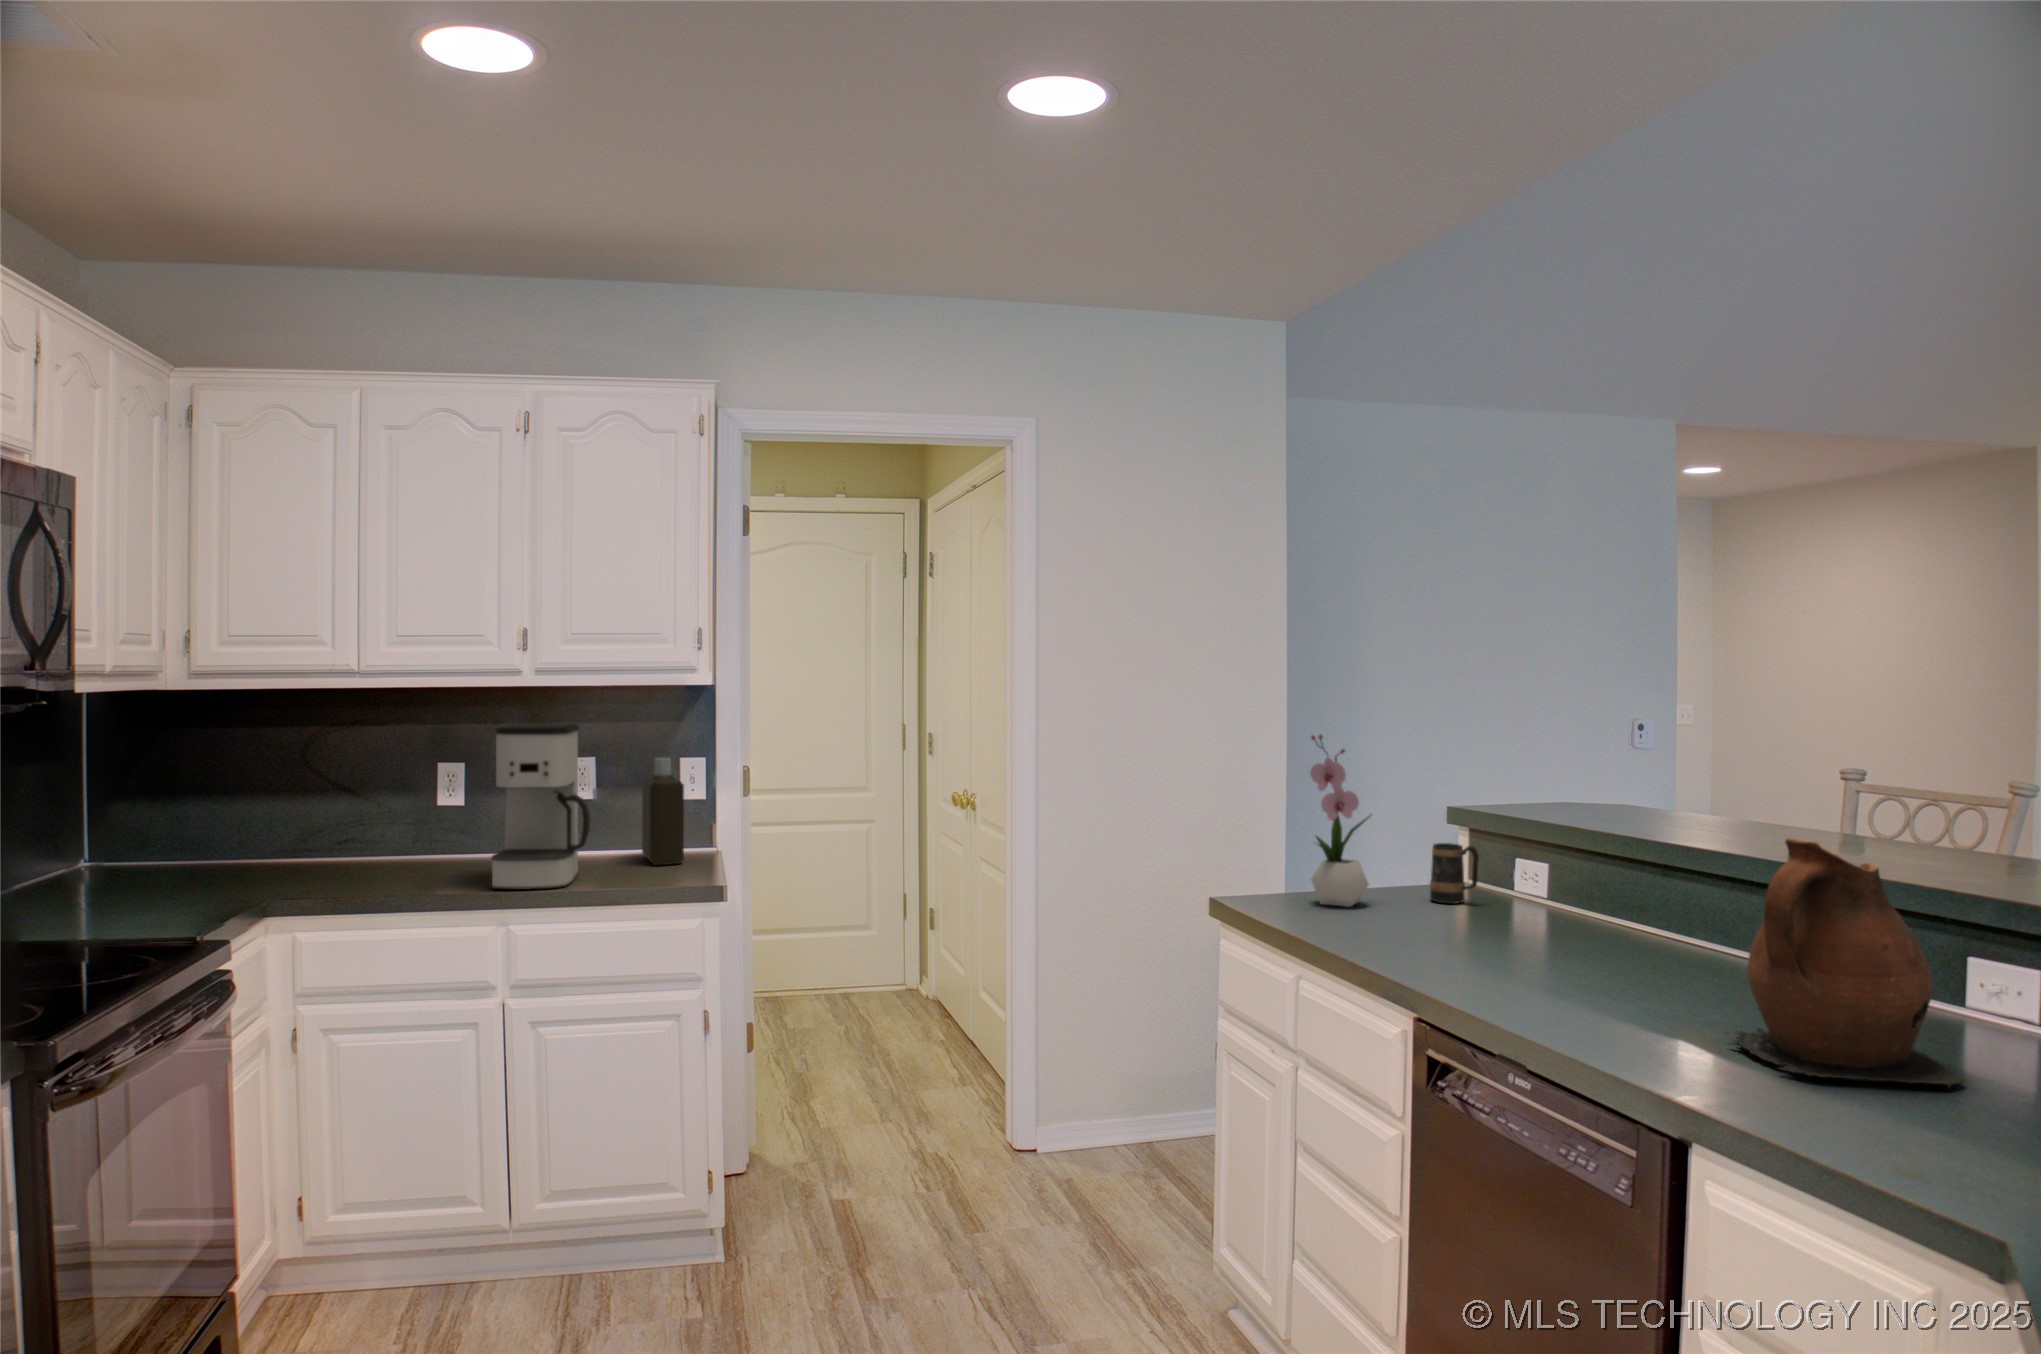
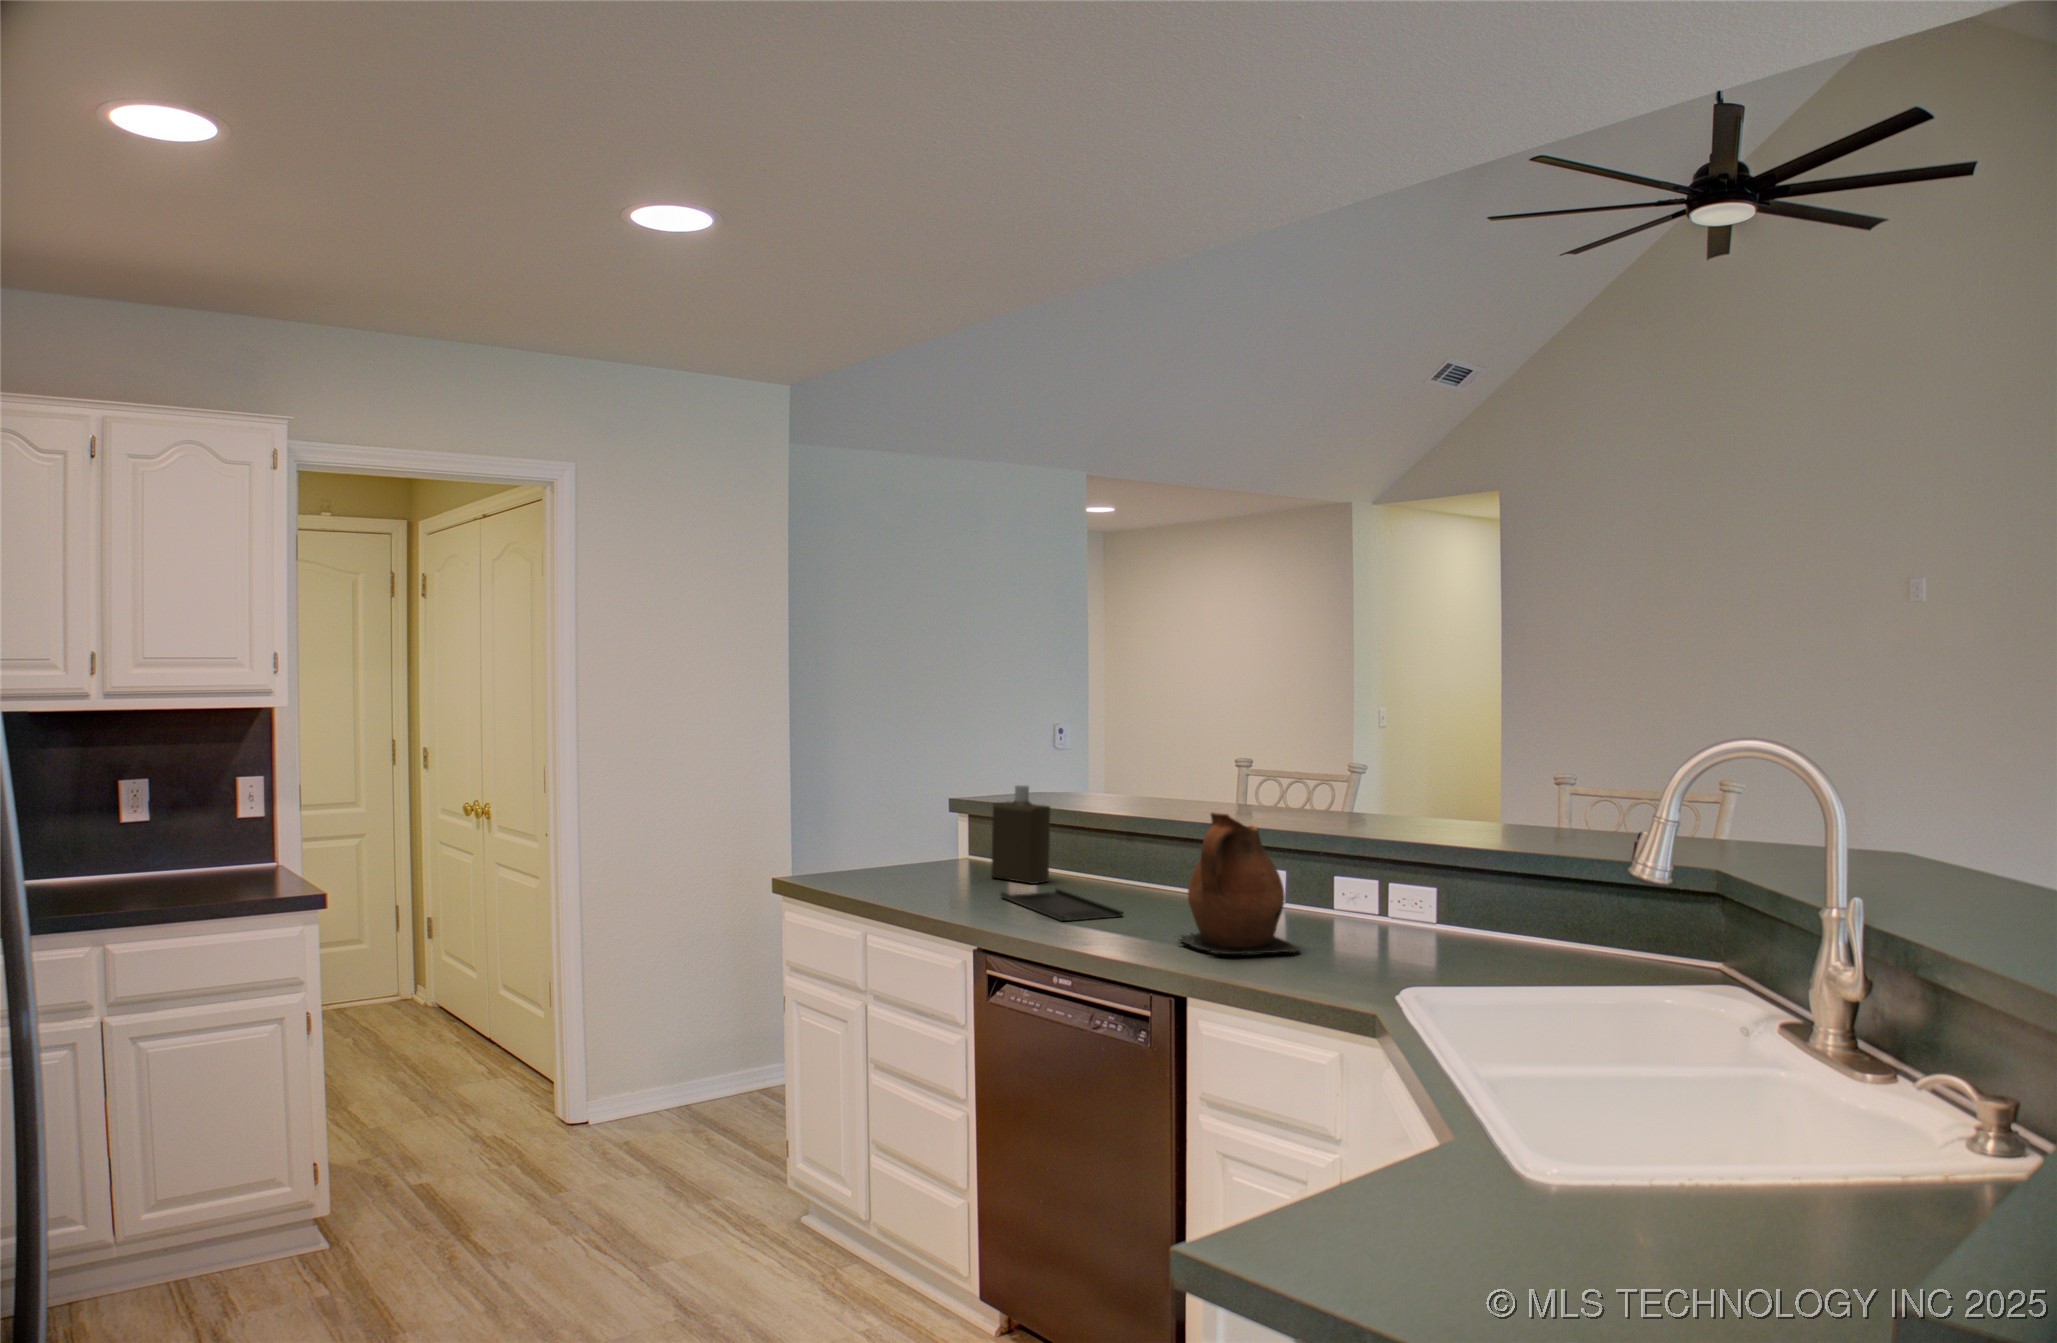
coffee maker: present [491,724,590,890] -> none [74,747,182,914]
flower arrangement: present [1310,734,1370,907] -> none [865,747,912,880]
bottle: present [642,758,684,865] -> present [991,785,1050,884]
mug: present [1430,843,1479,904] -> none [950,828,987,873]
tray: none [1478,935,1655,988] -> present [1000,889,1123,921]

